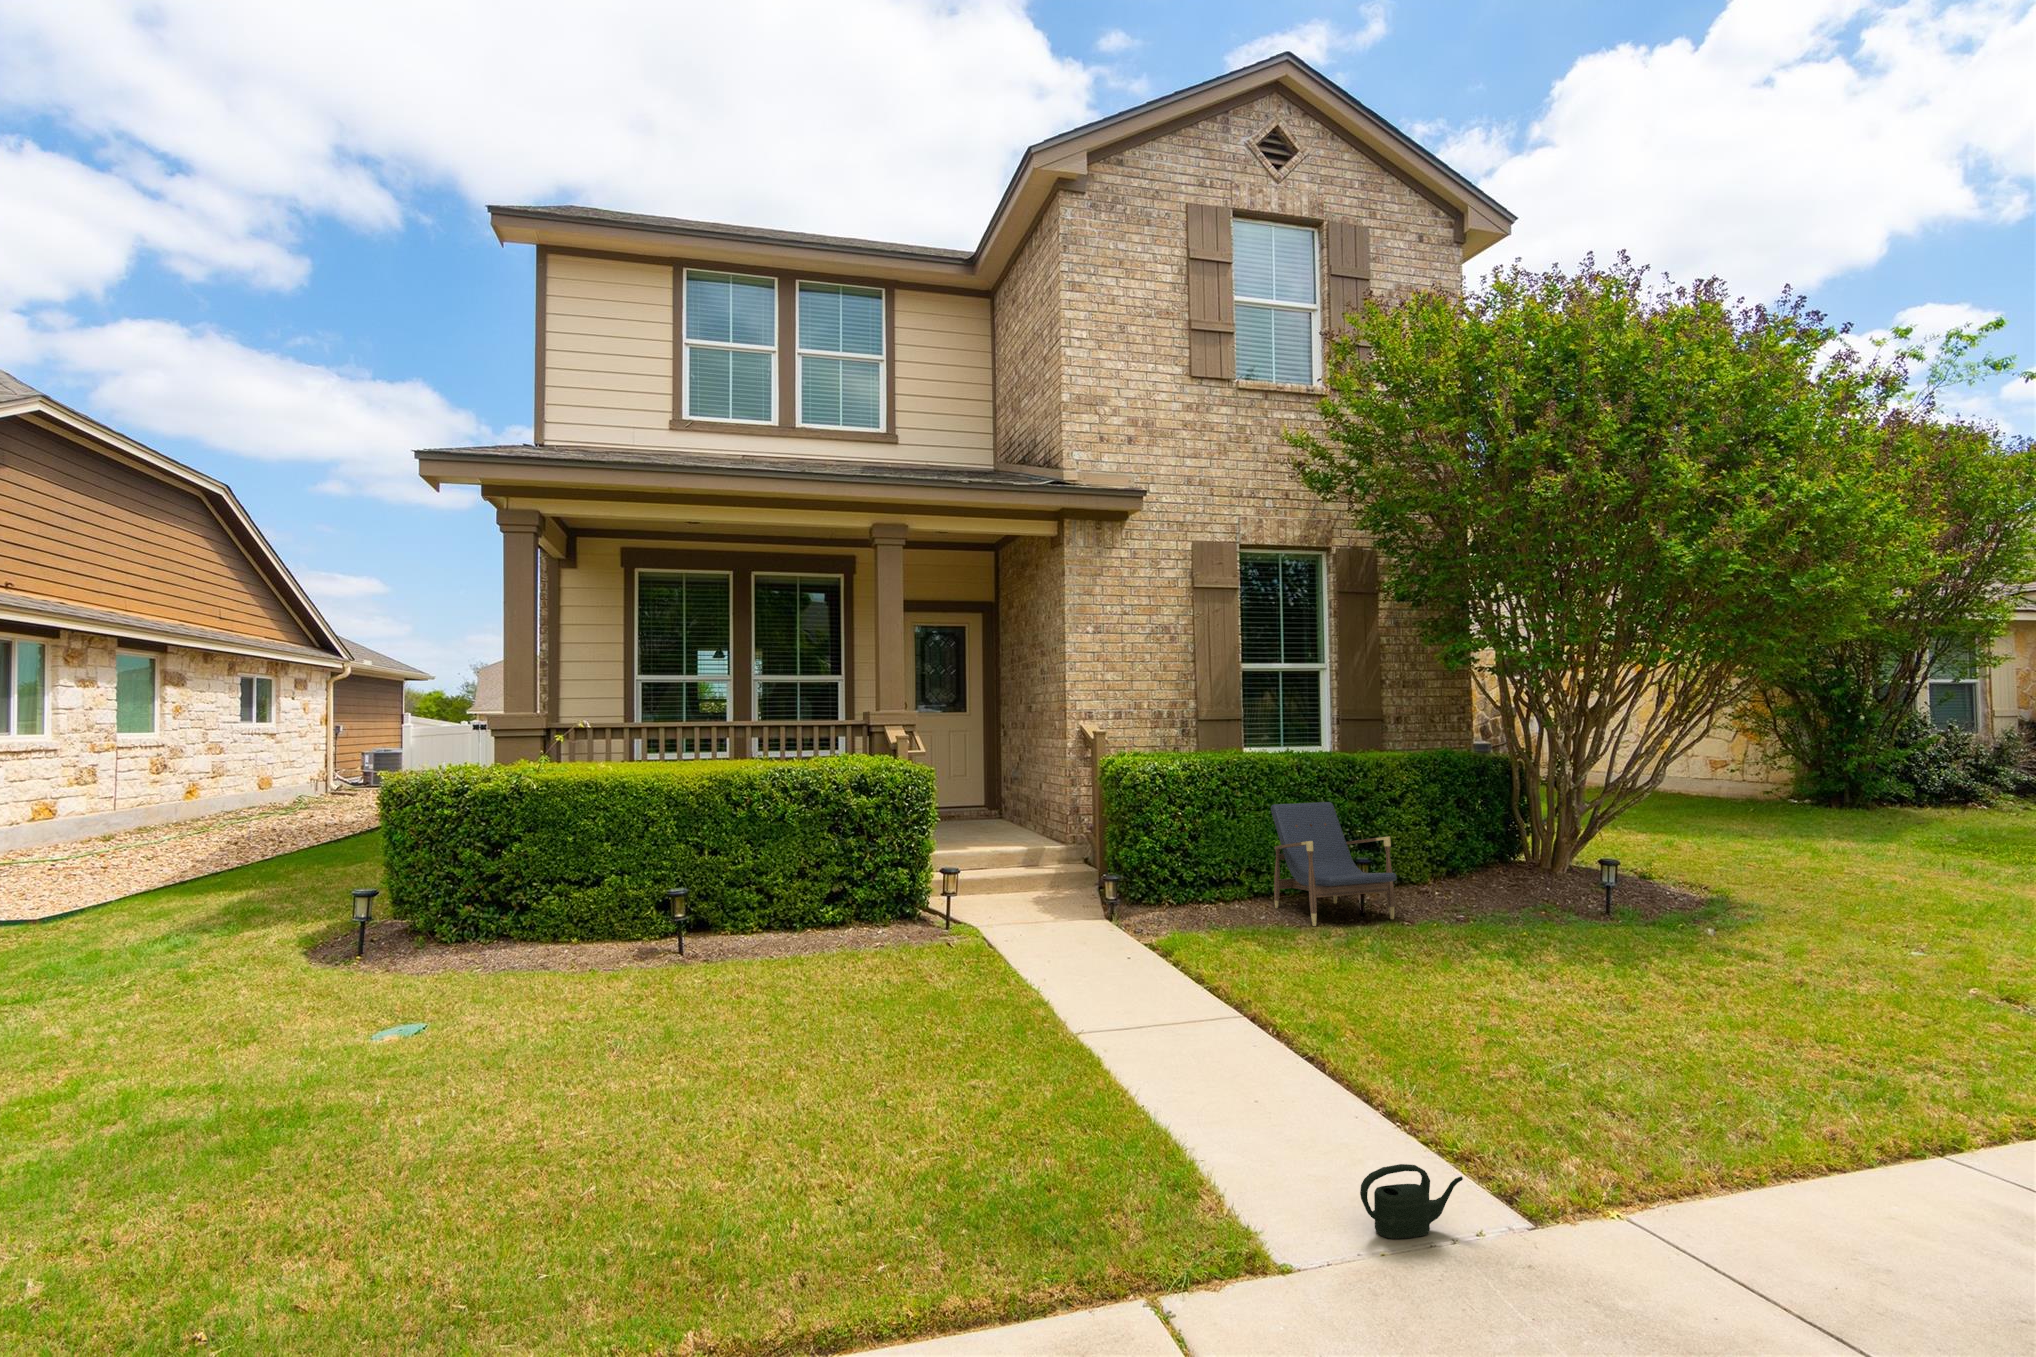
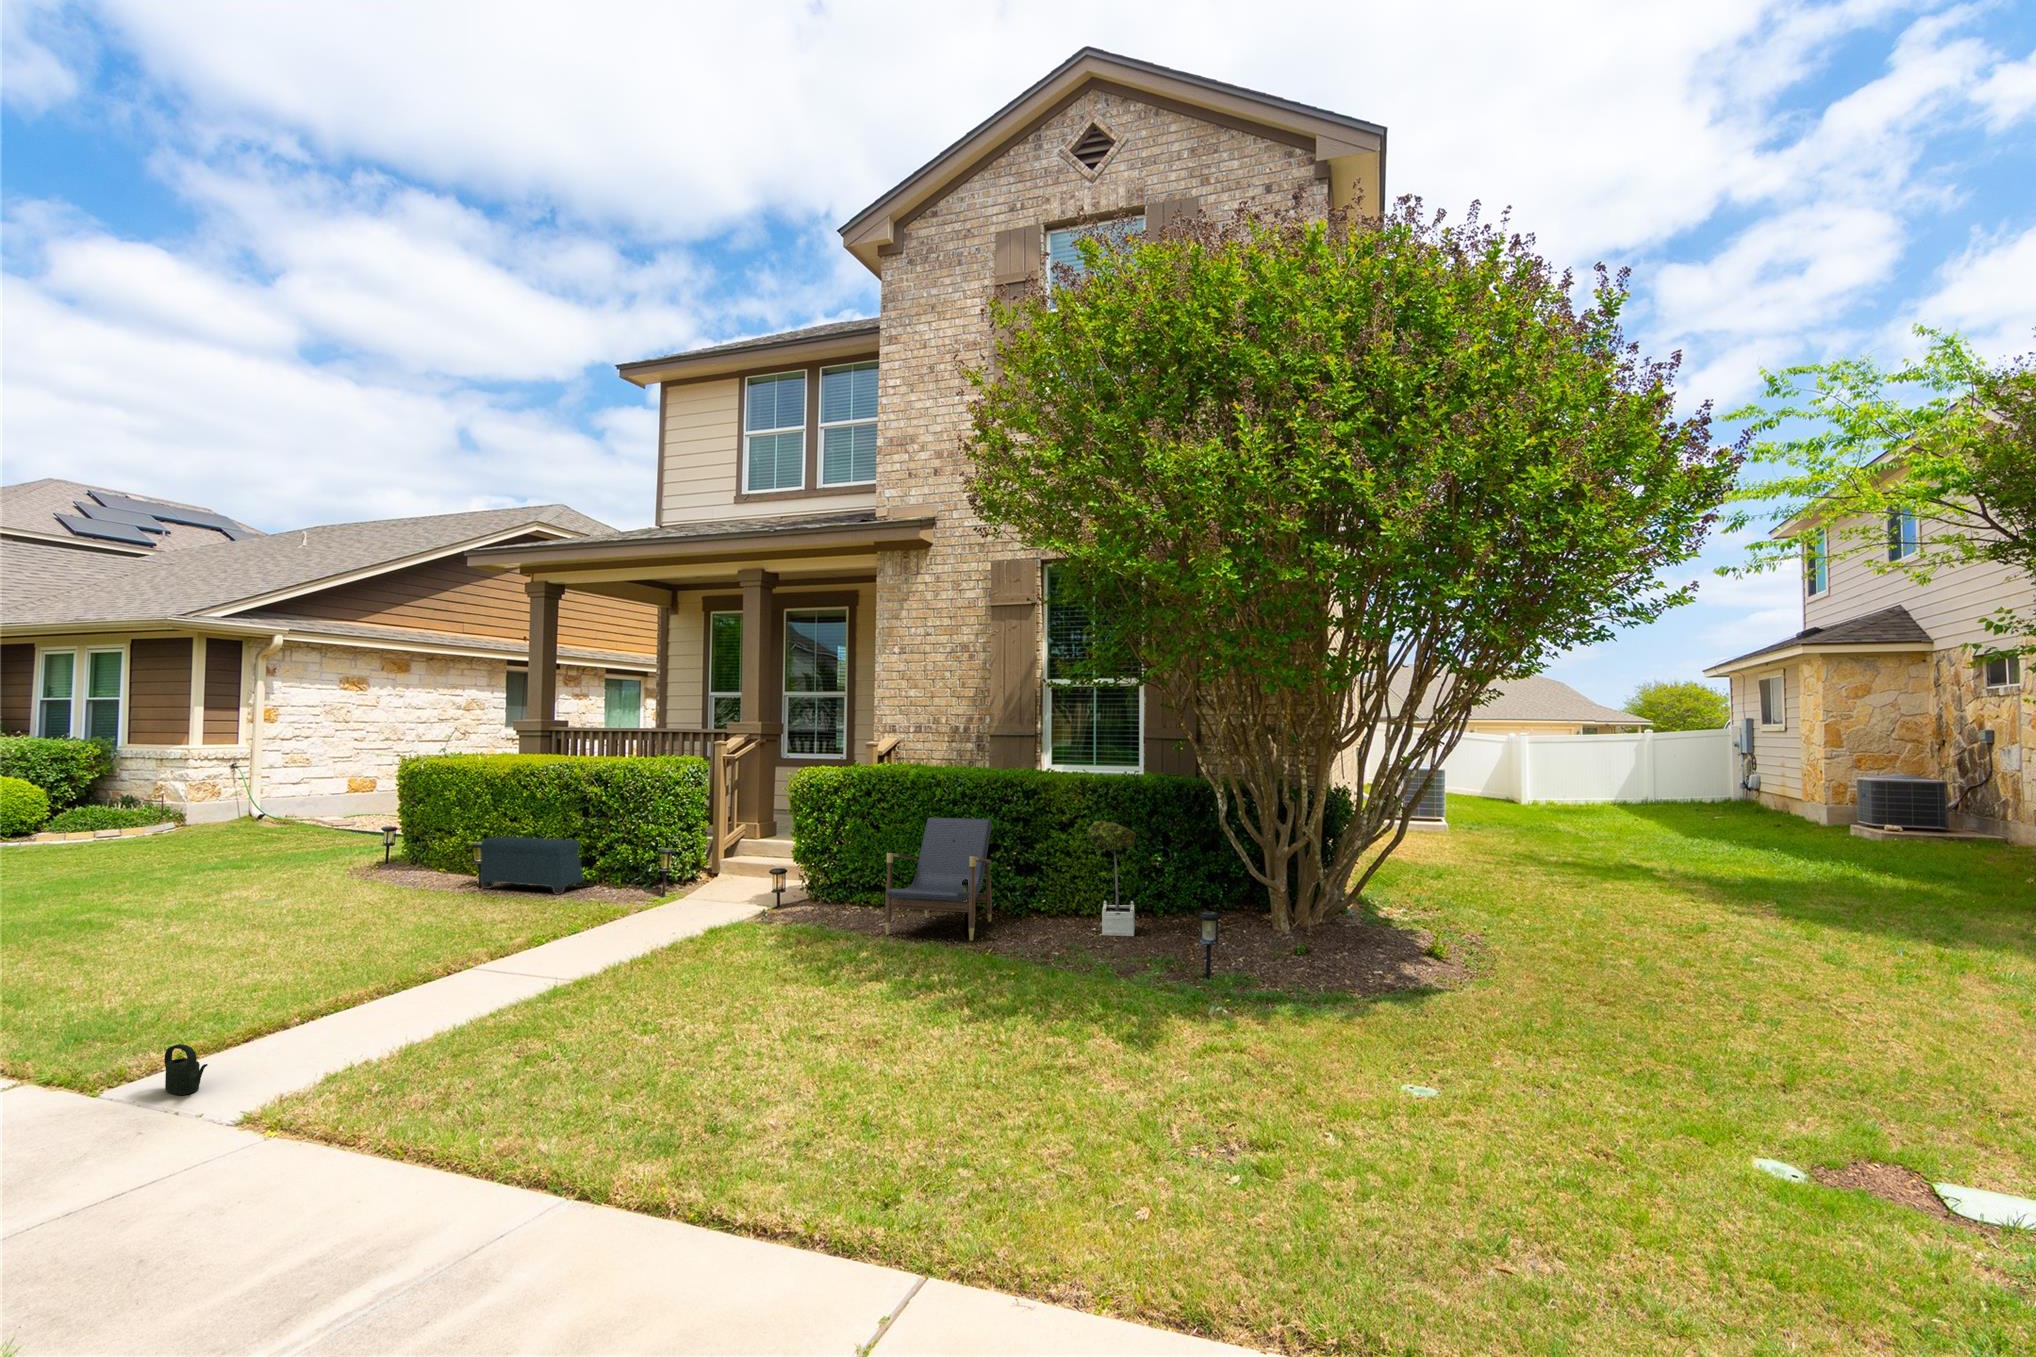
potted tree: none [1418,794,1470,900] -> present [1088,820,1136,936]
bench: none [647,869,804,960] -> present [480,837,593,895]

